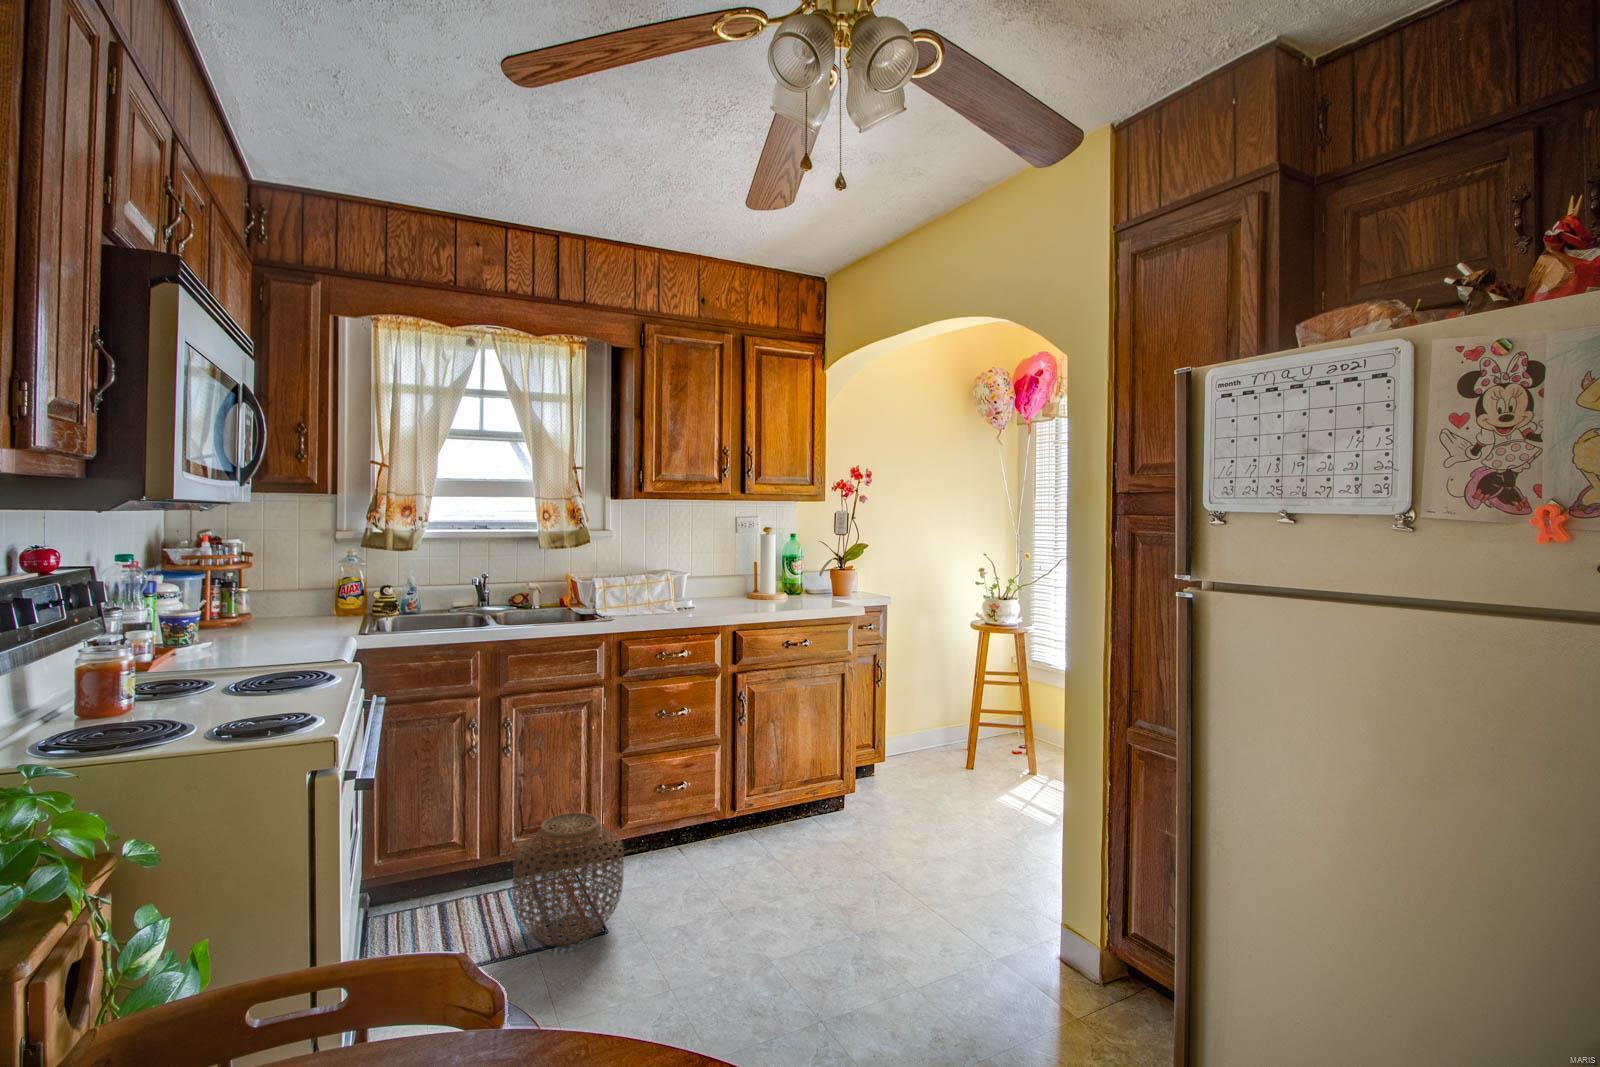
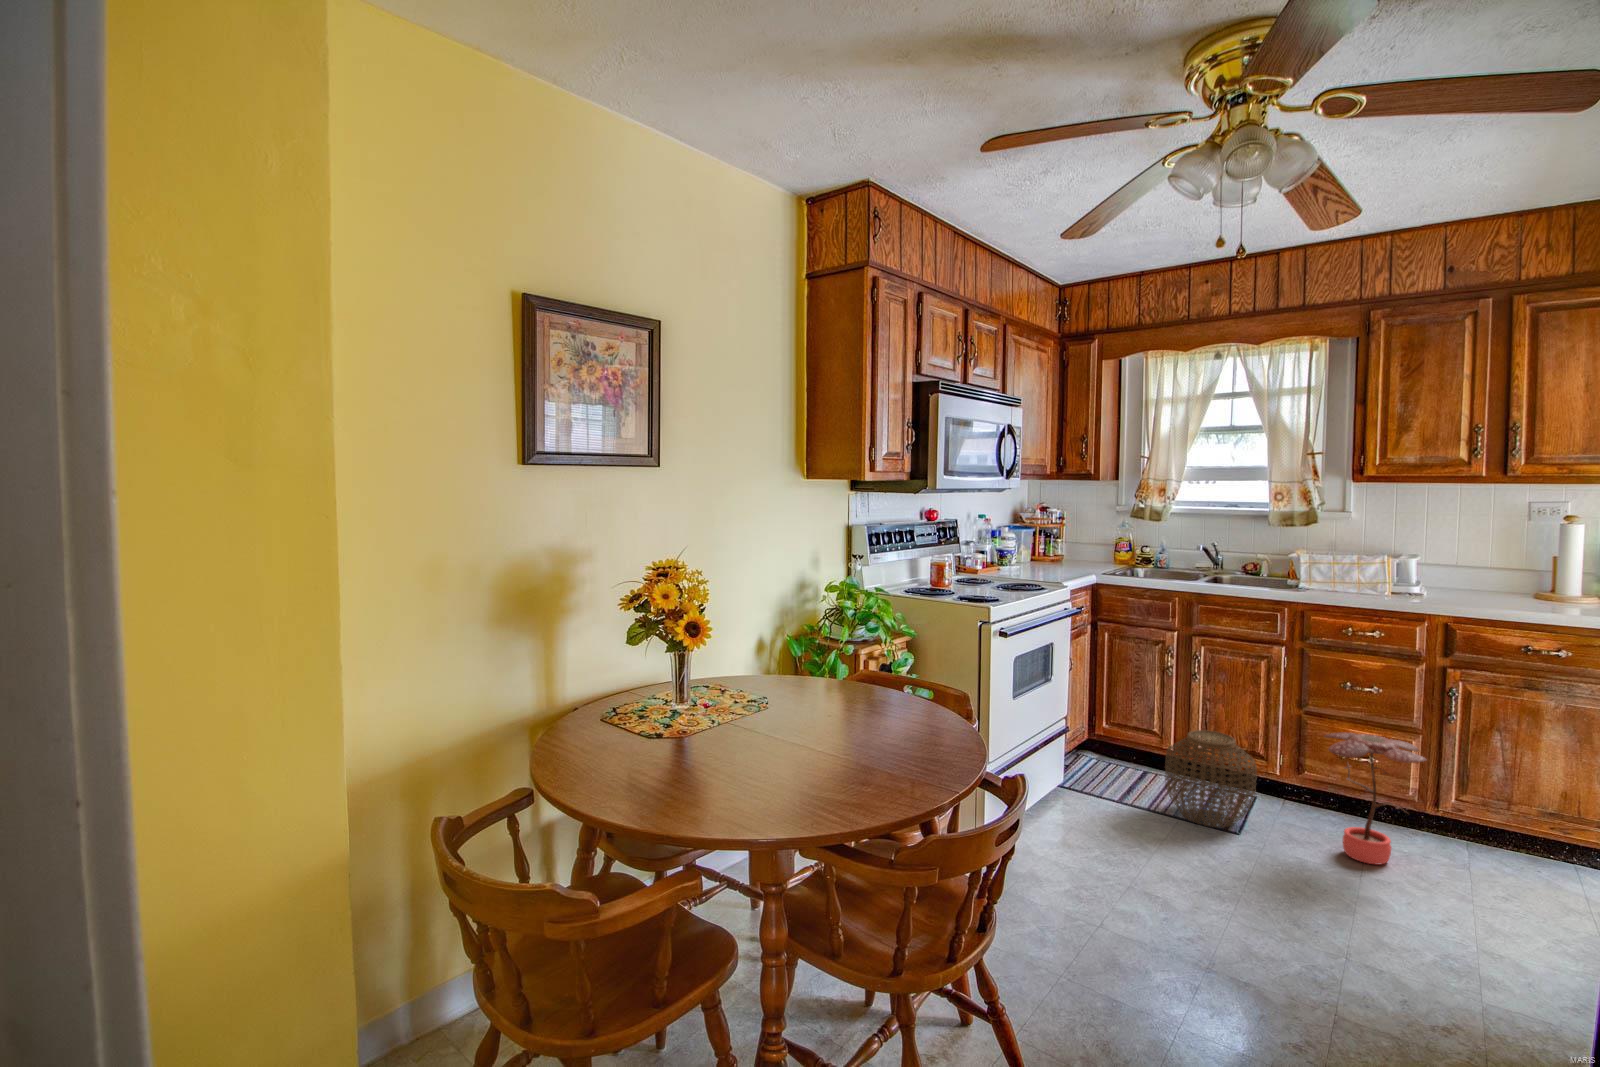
potted plant: none [683,762,784,905] -> present [1325,733,1426,865]

